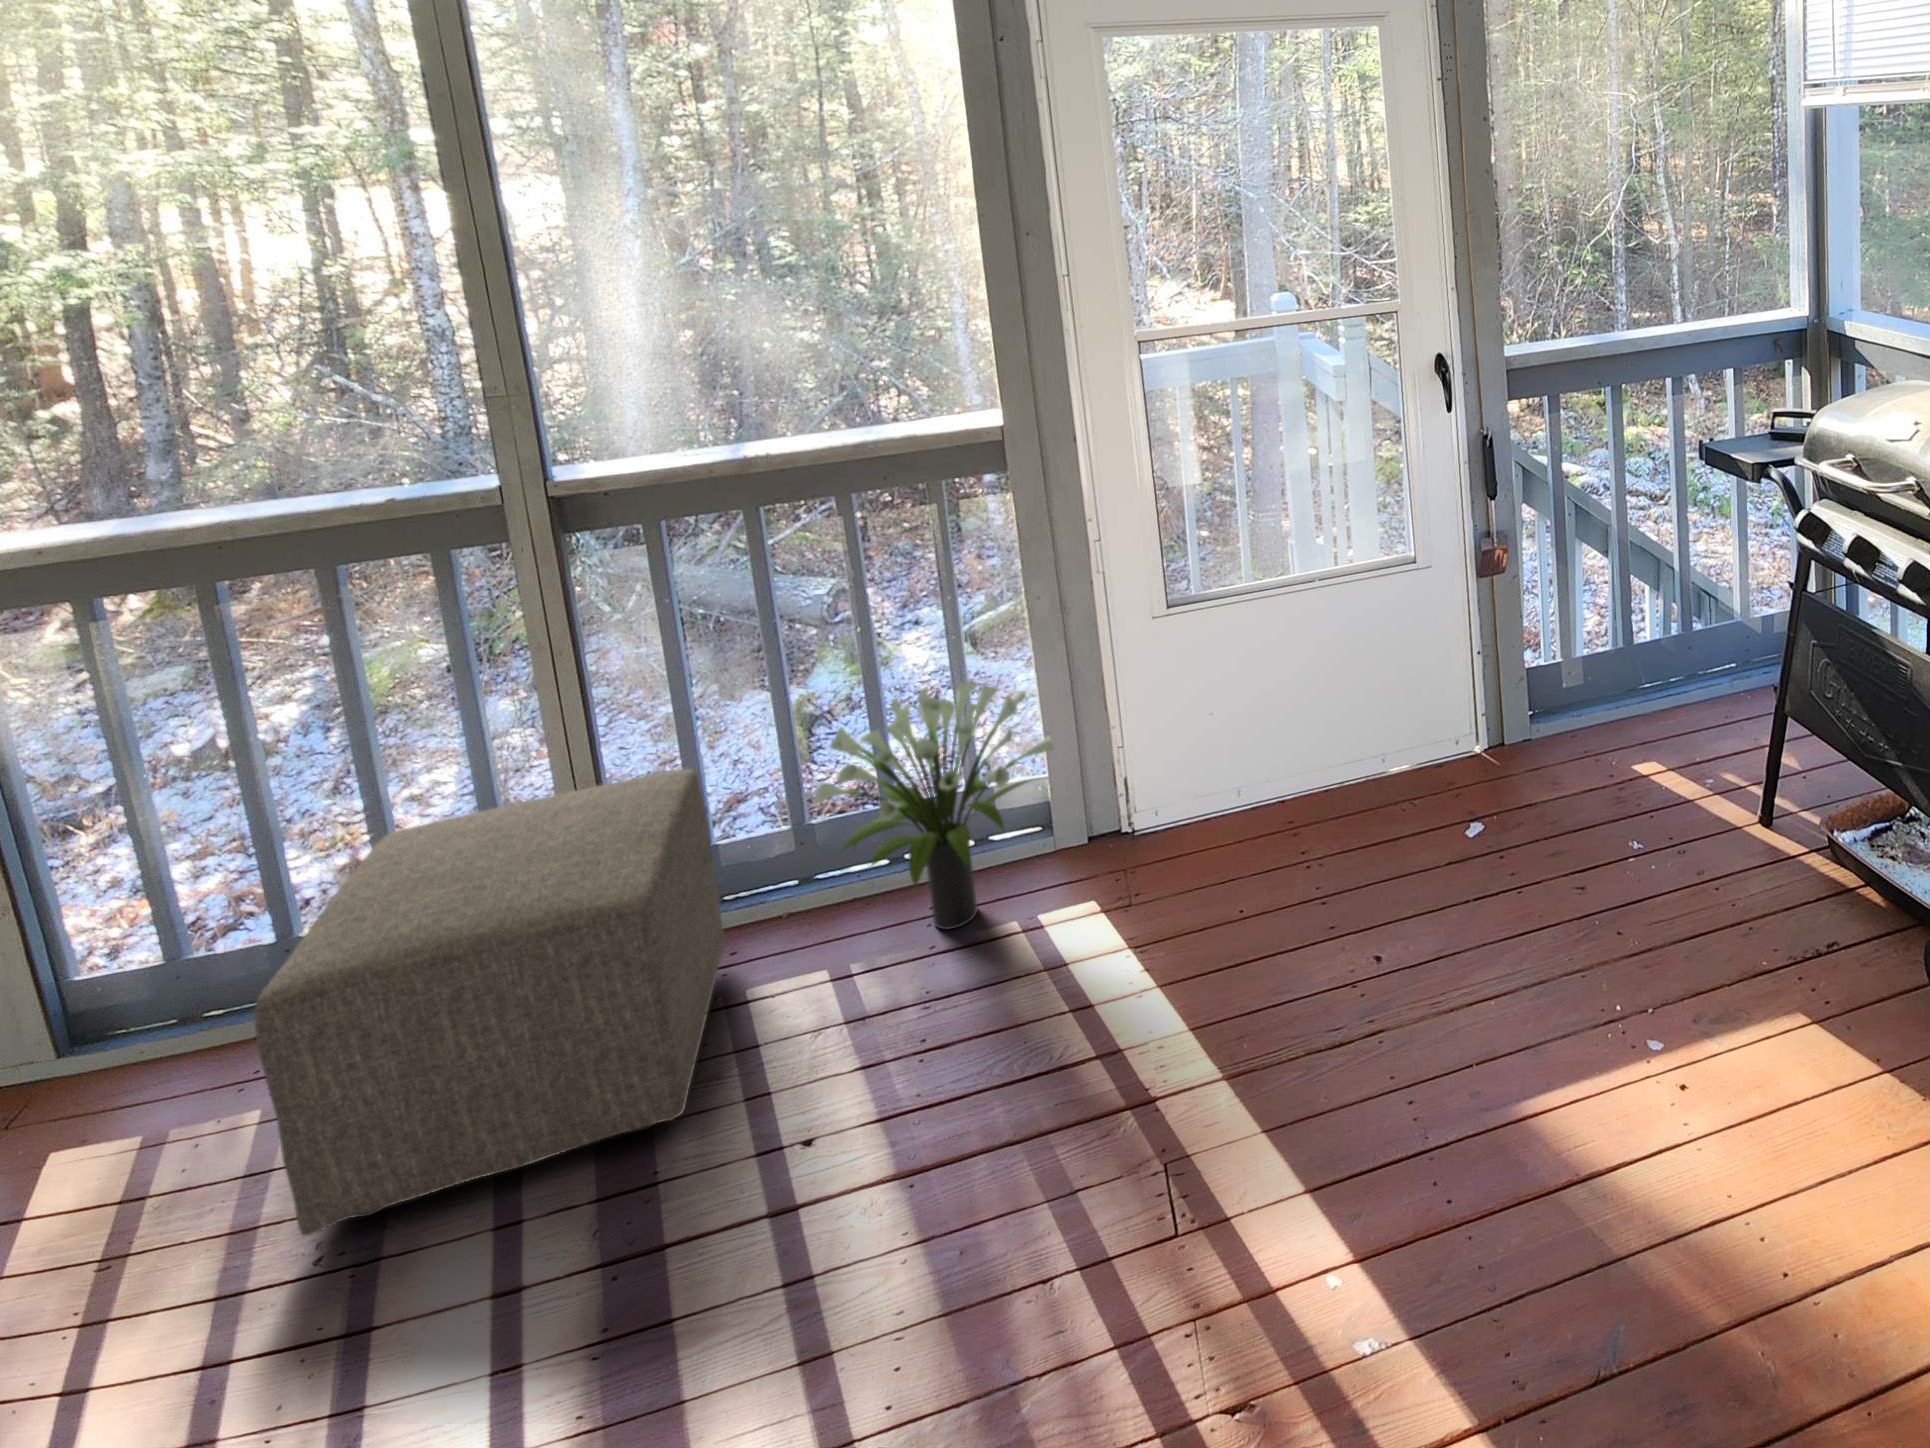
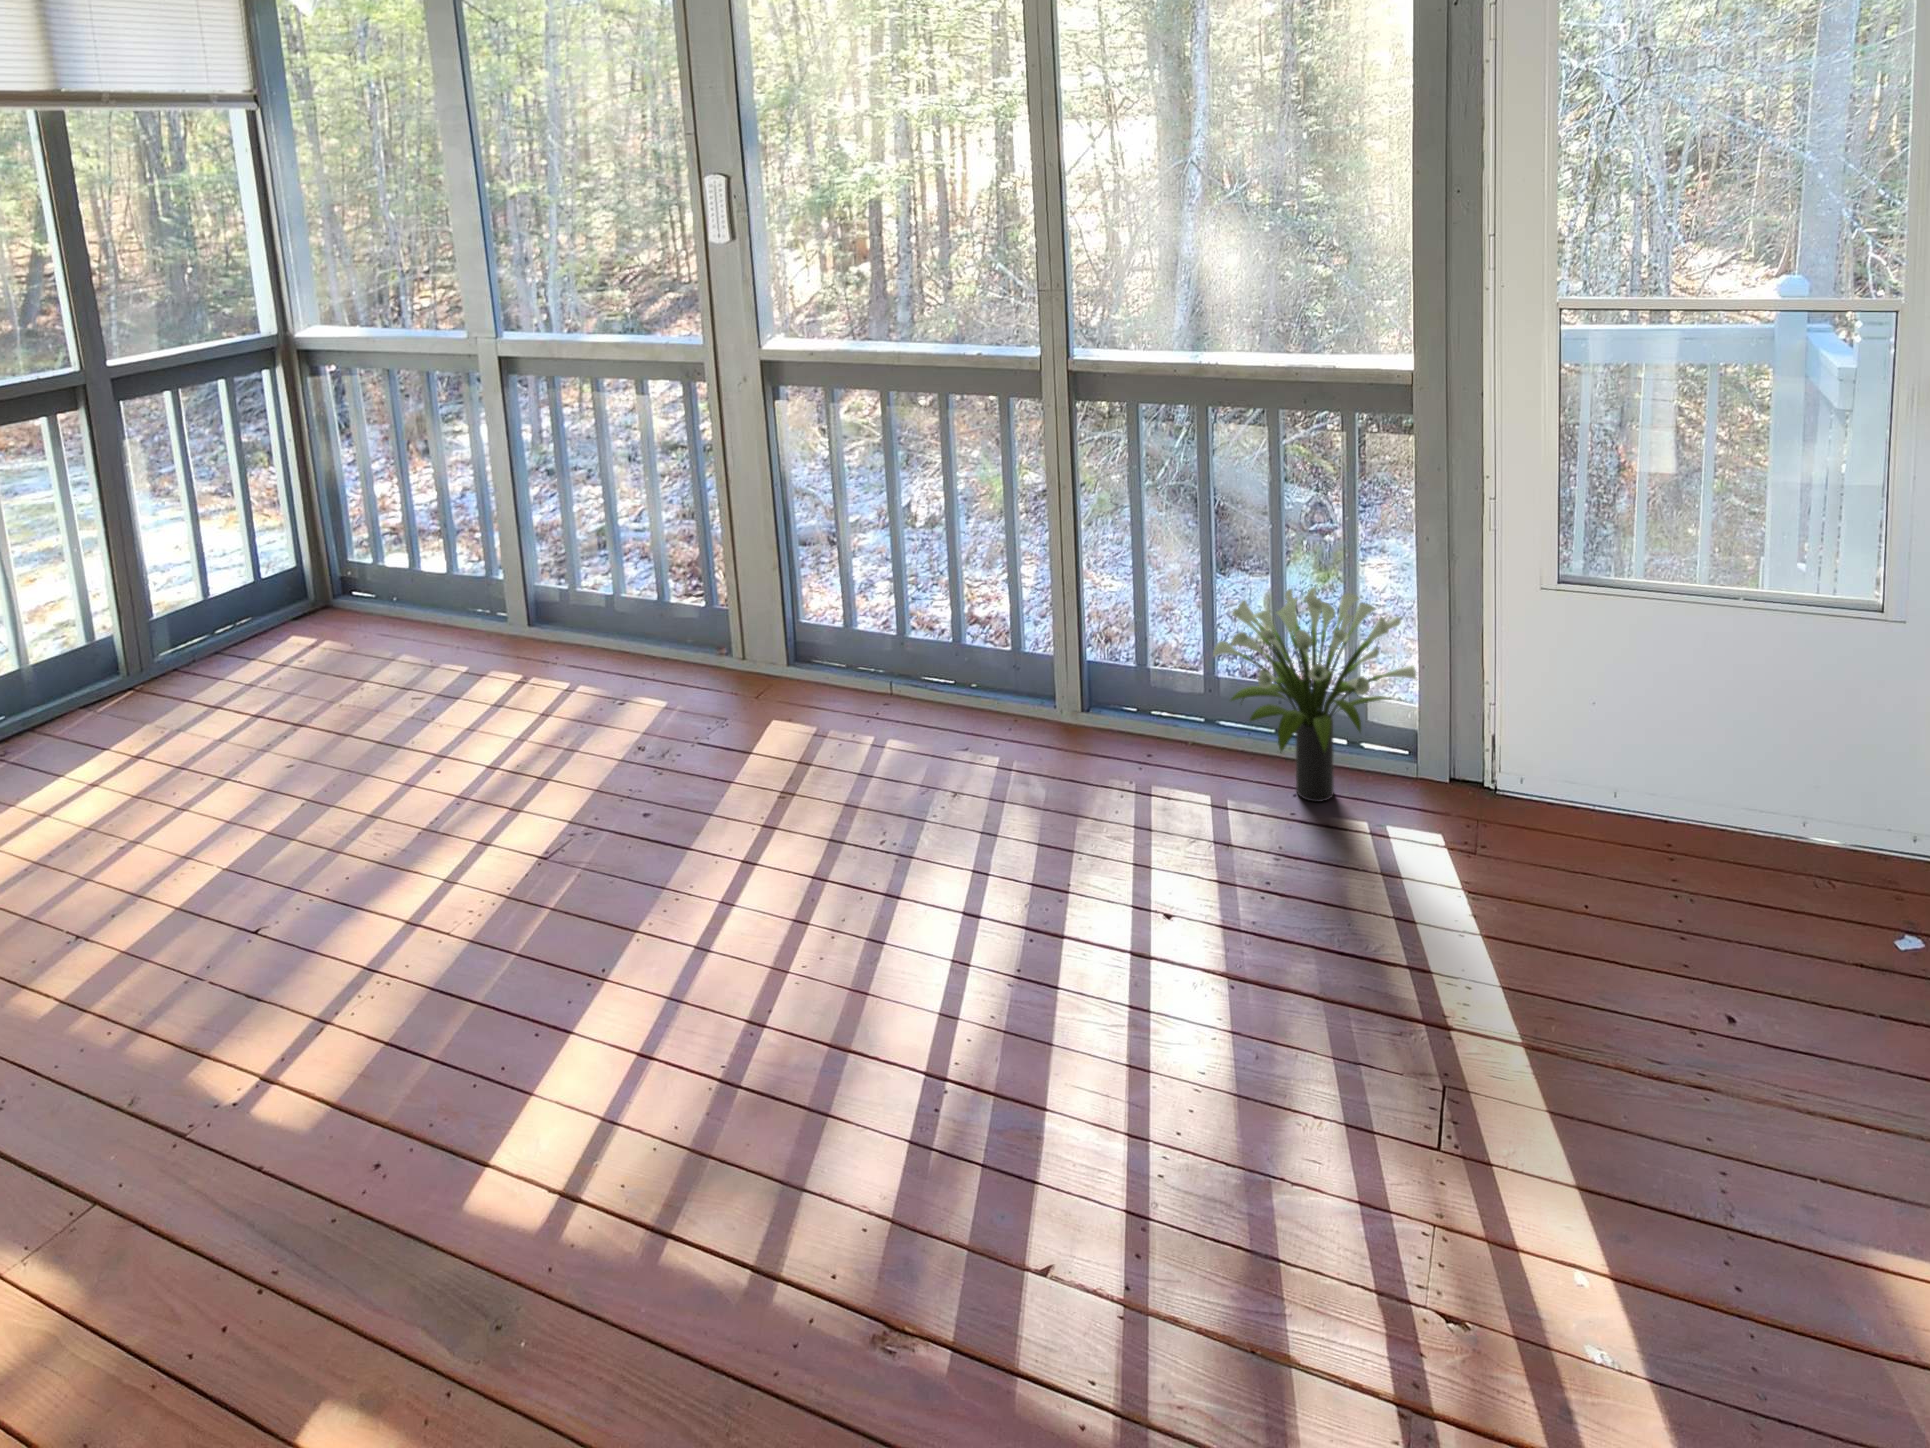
ottoman: present [255,769,725,1236] -> none [874,579,1144,851]

